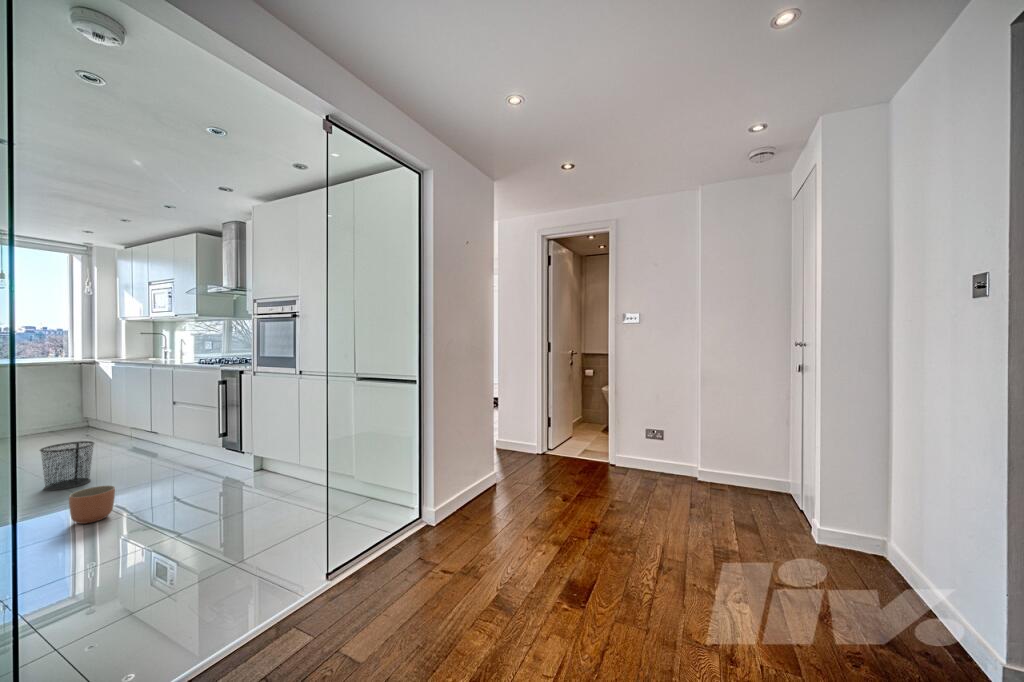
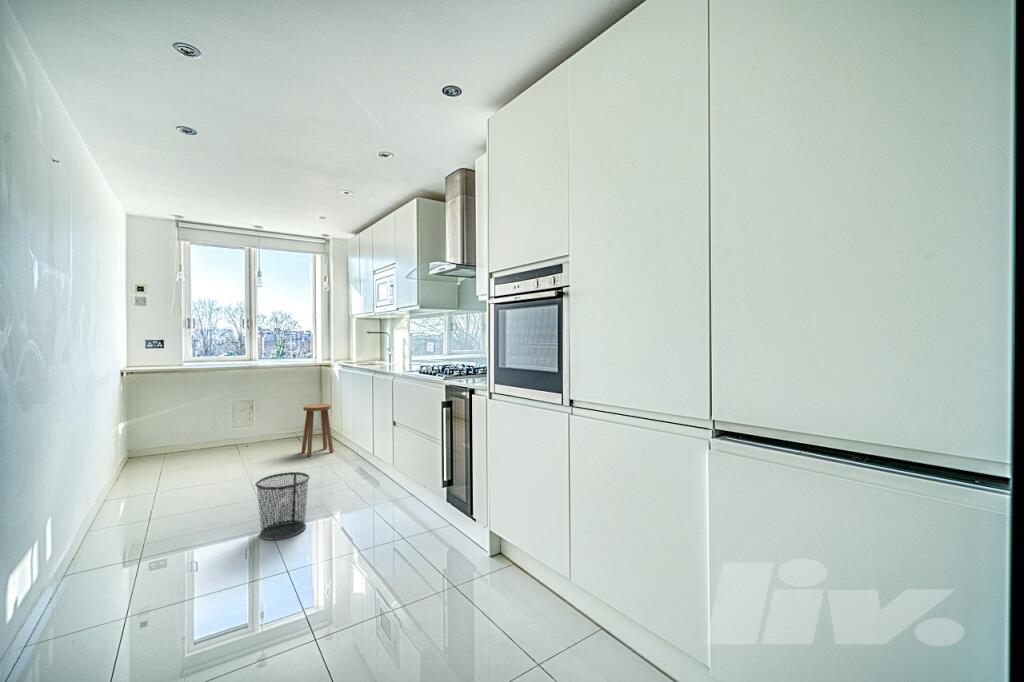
stool: none [59,398,99,445] -> present [302,404,333,456]
planter: present [69,486,115,524] -> none [248,575,306,645]

